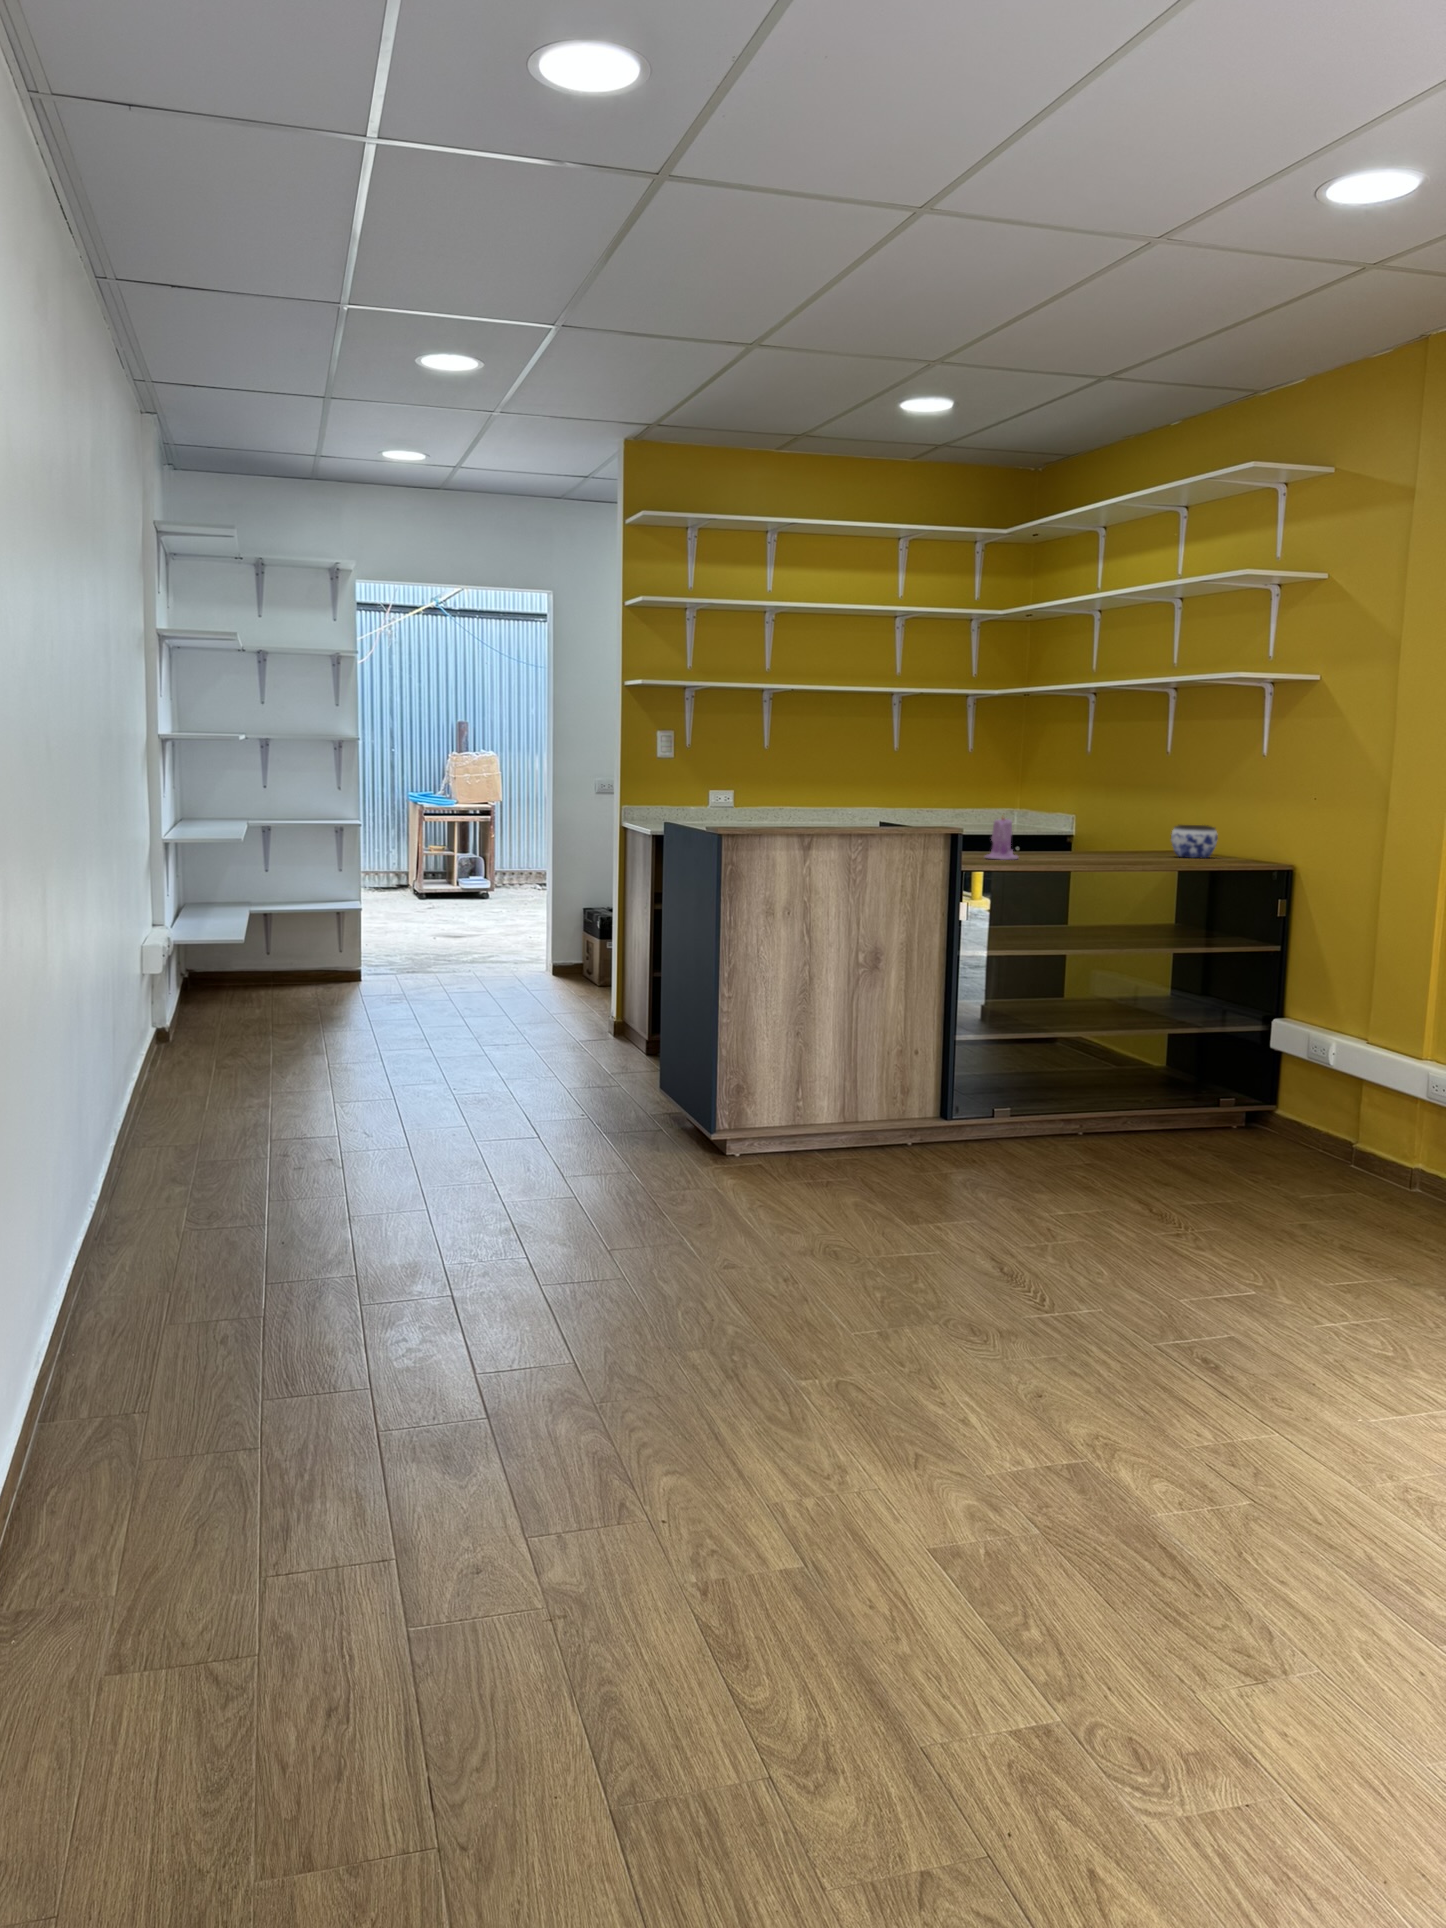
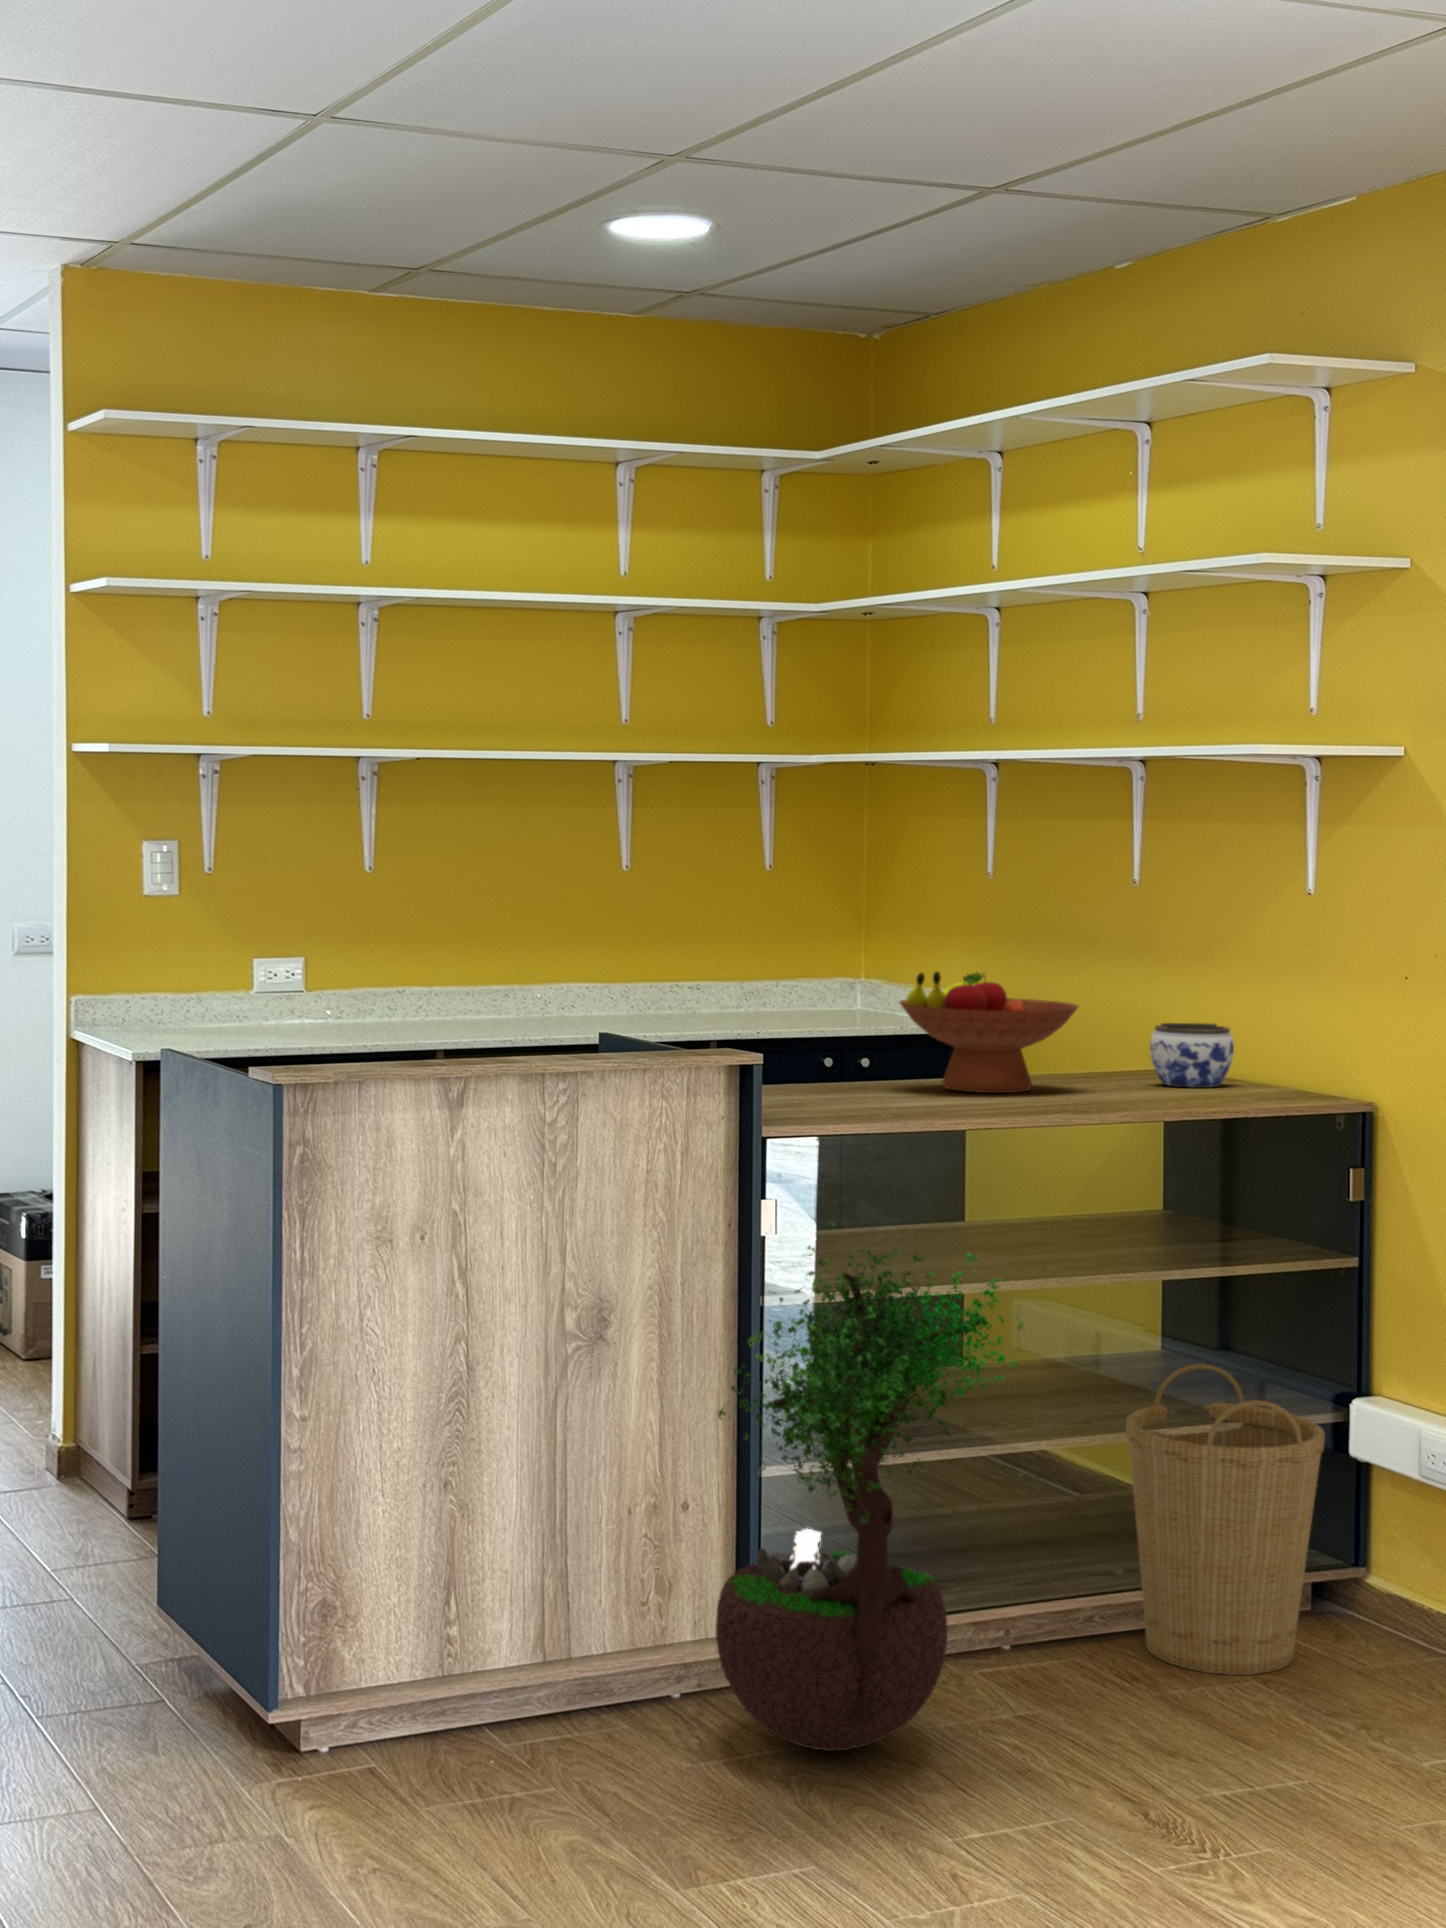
fruit bowl: none [1036,794,1133,857] -> present [900,972,1079,1093]
candle: present [985,817,1018,860] -> none [806,1012,872,1106]
potted tree: none [930,910,1091,1170] -> present [716,1220,1023,1751]
basket: none [1147,999,1255,1154] -> present [1126,1364,1325,1675]

